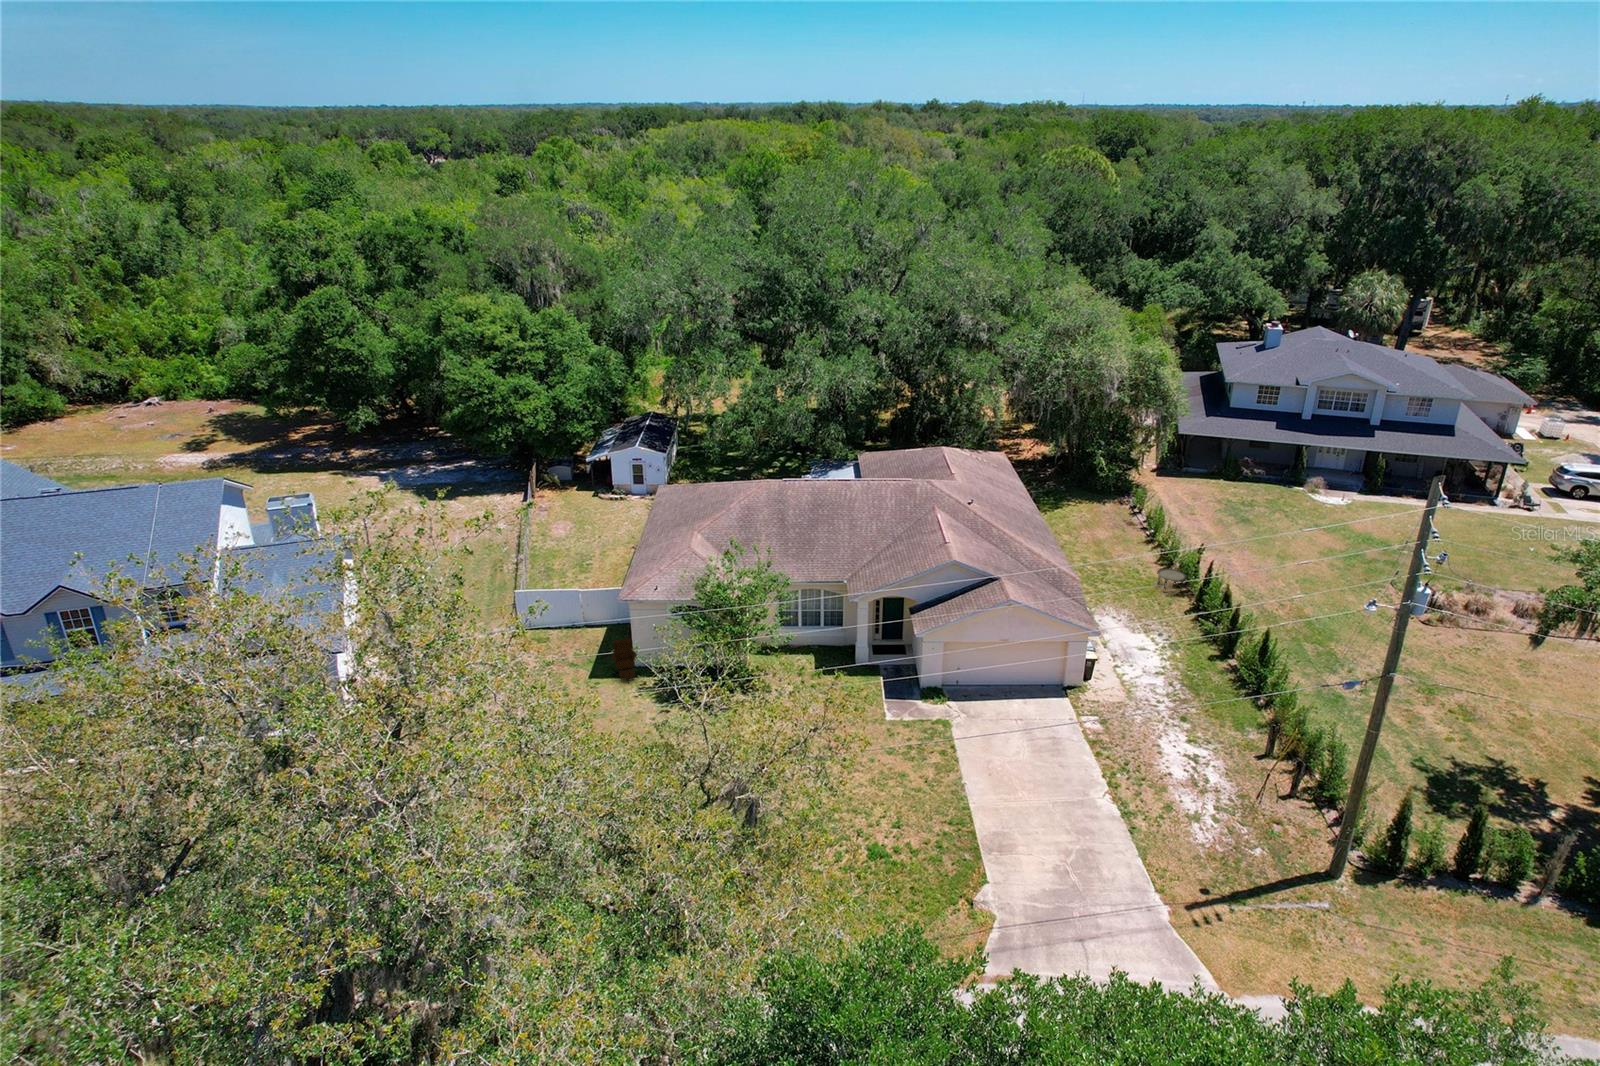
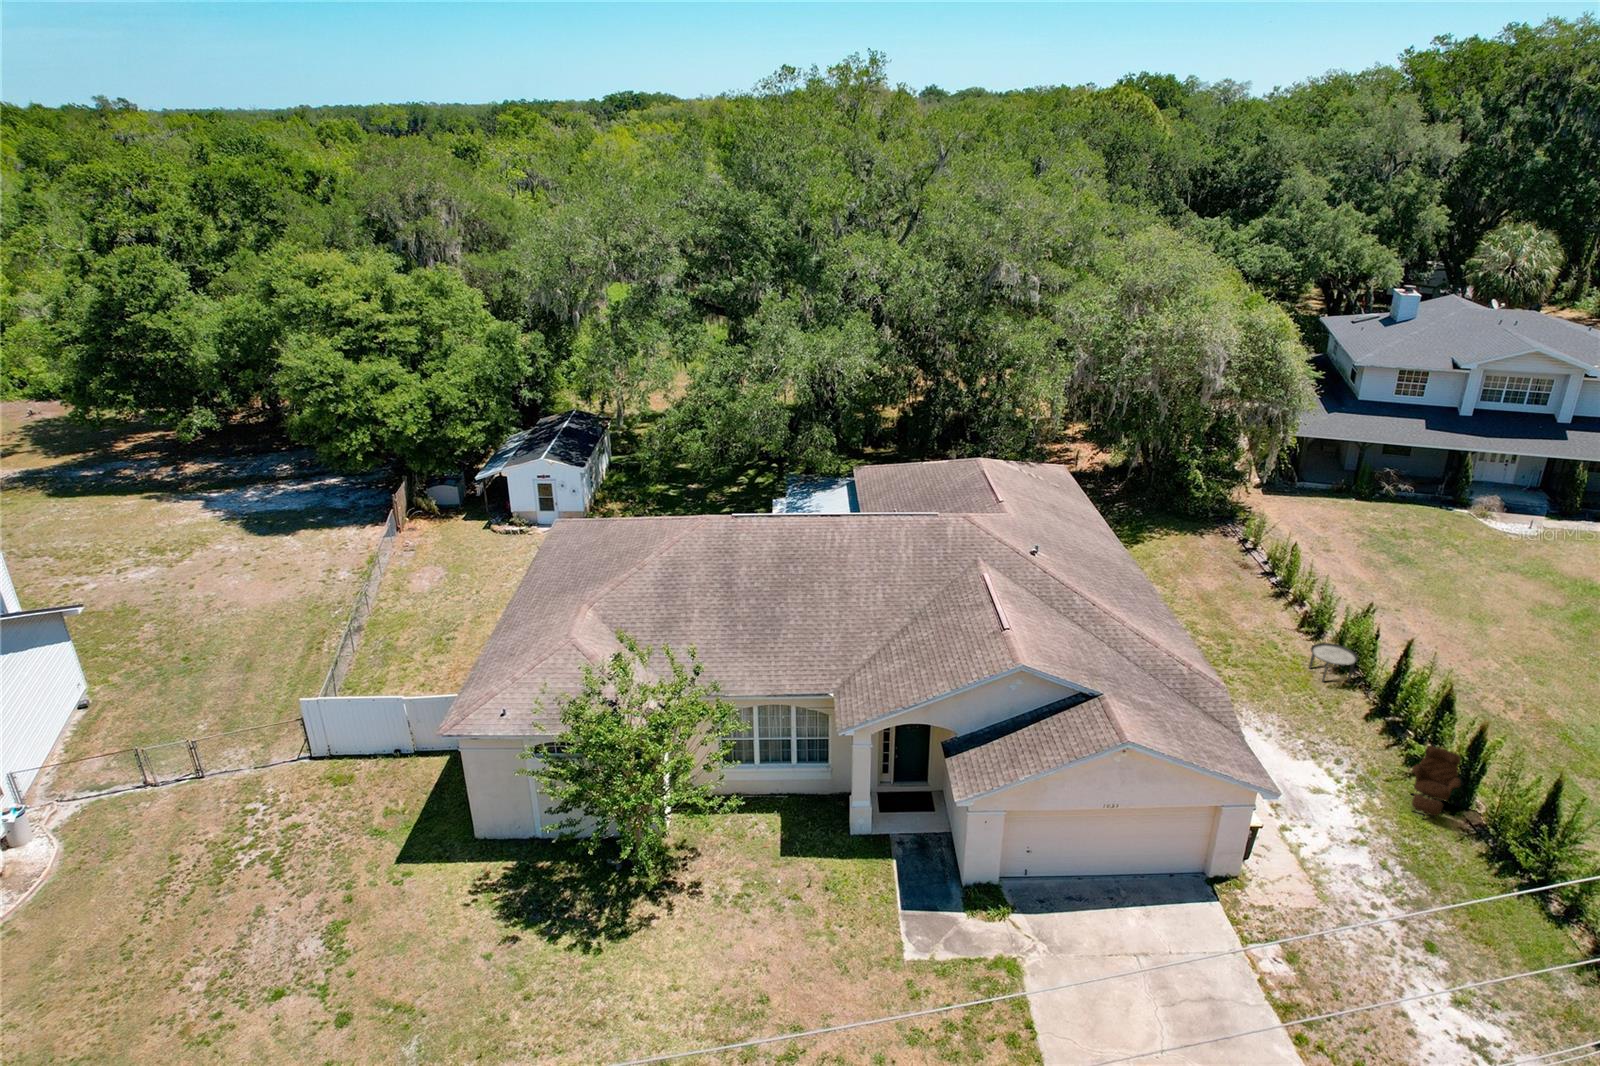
lounge chair: present [611,638,637,681] -> present [1411,746,1461,818]

